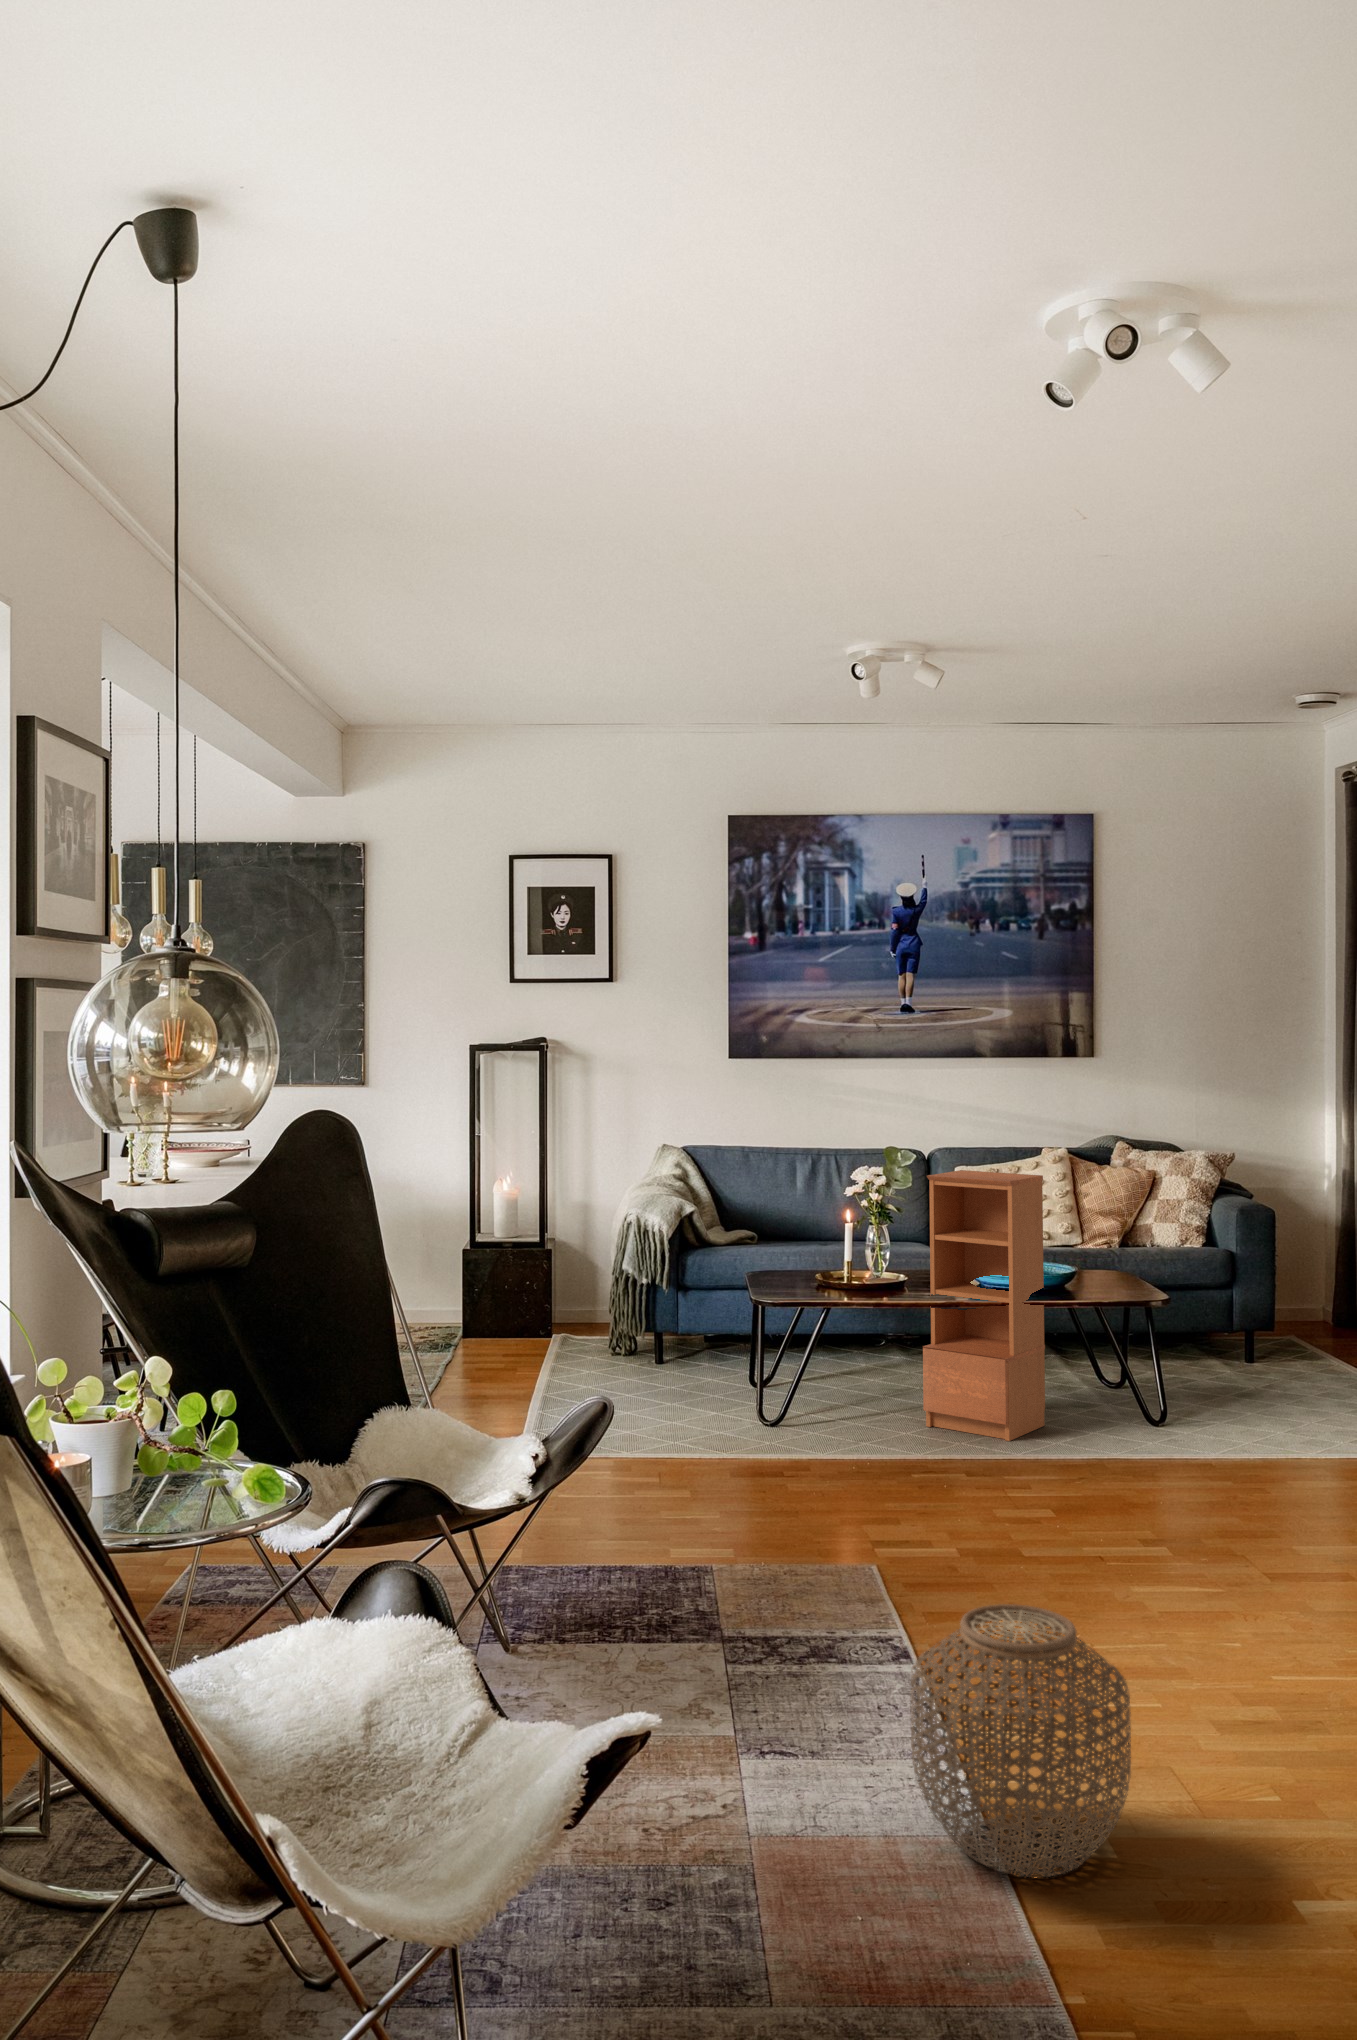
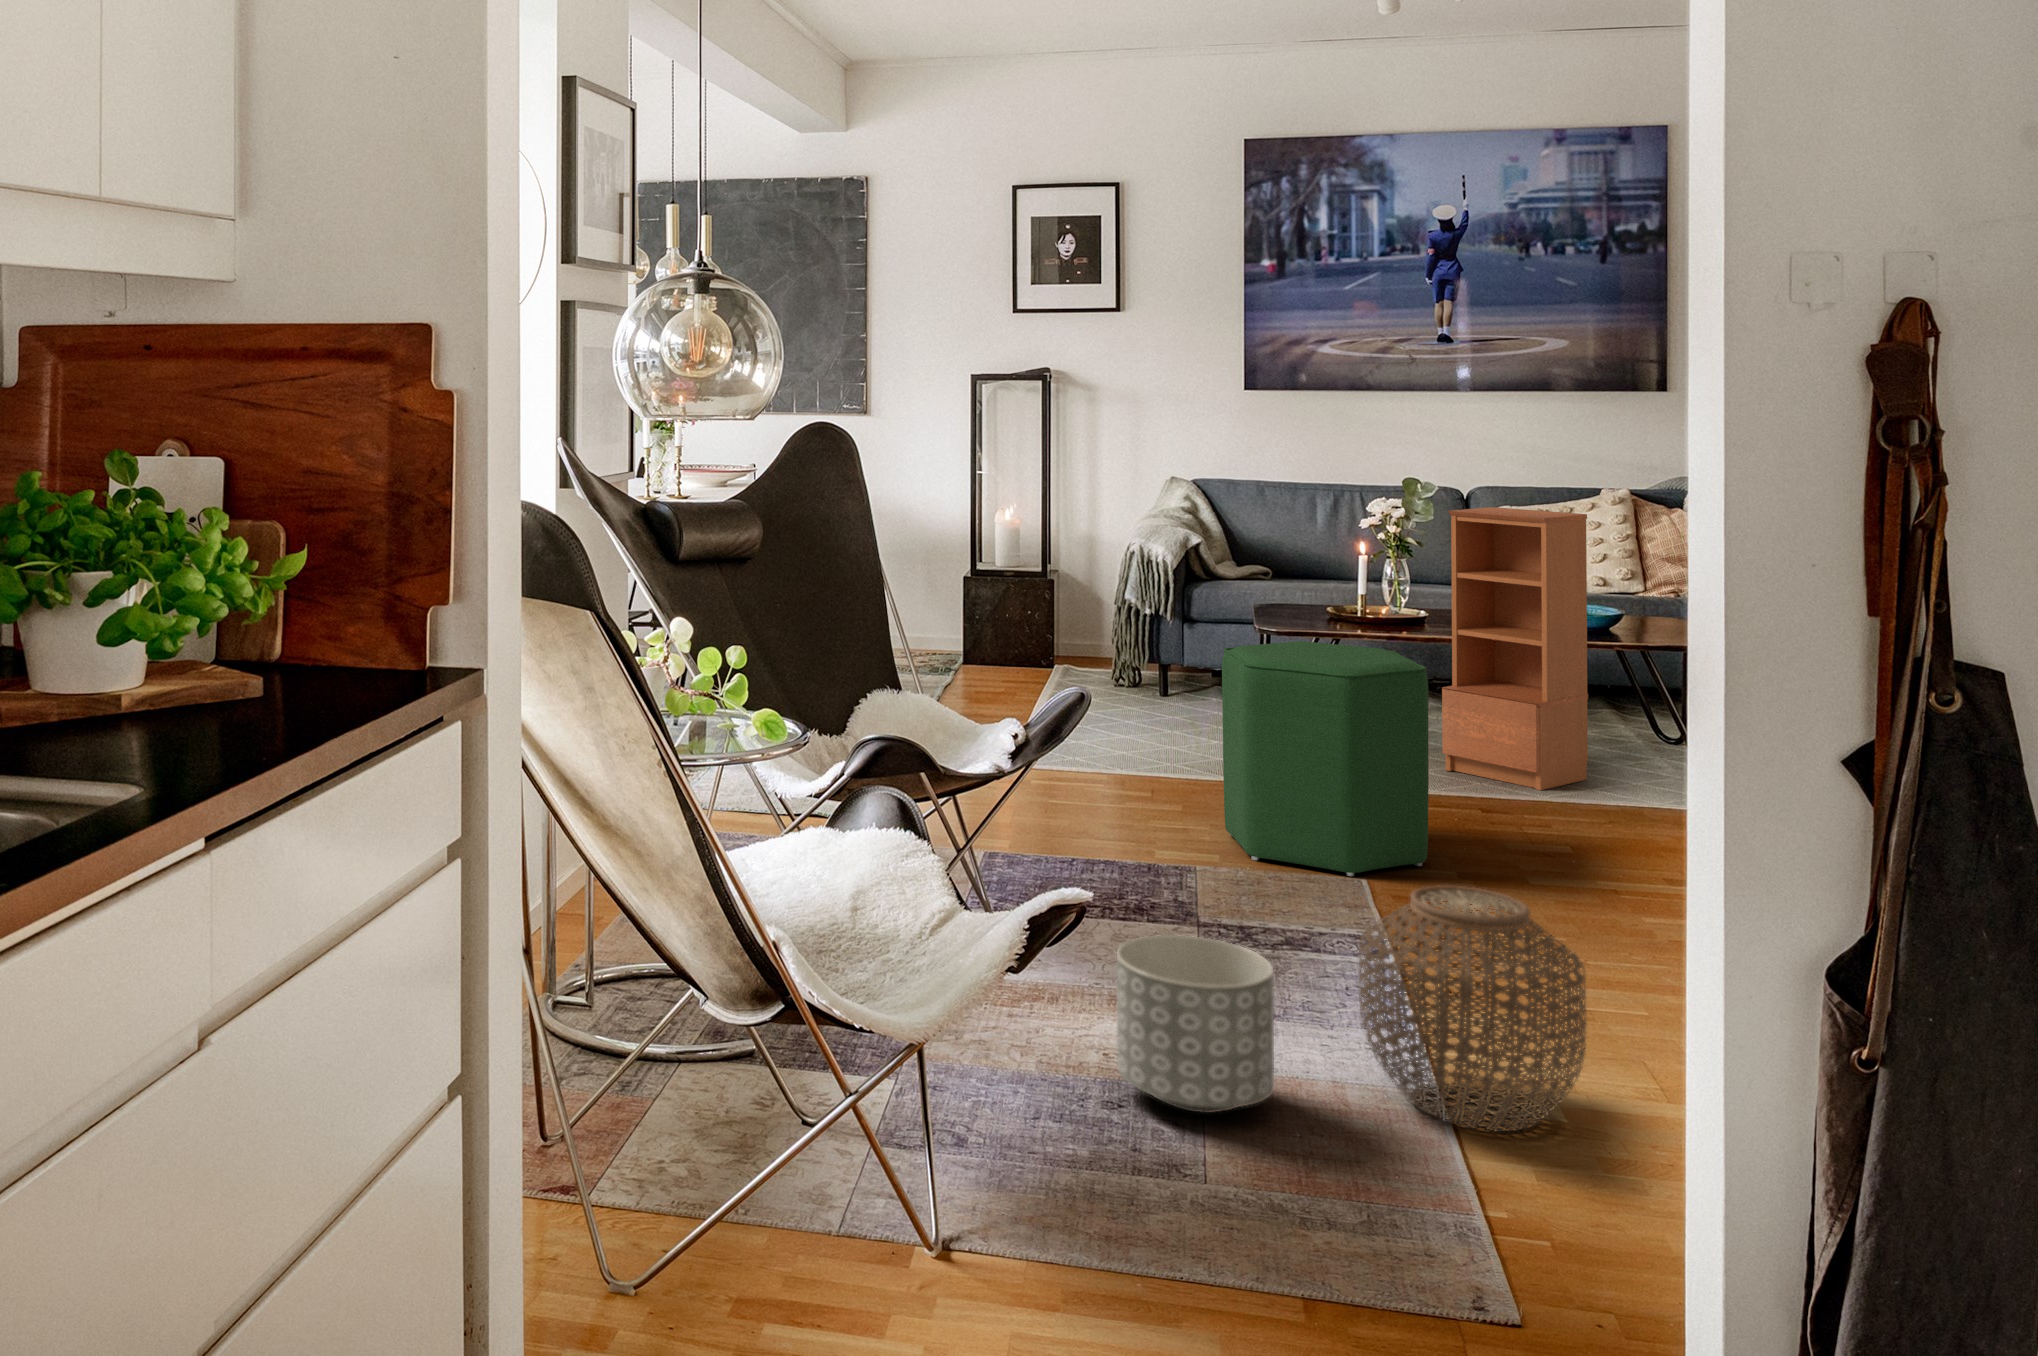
ottoman: none [737,1318,929,1561] -> present [1222,641,1429,877]
planter: none [664,1694,832,1908] -> present [1117,935,1274,1113]

